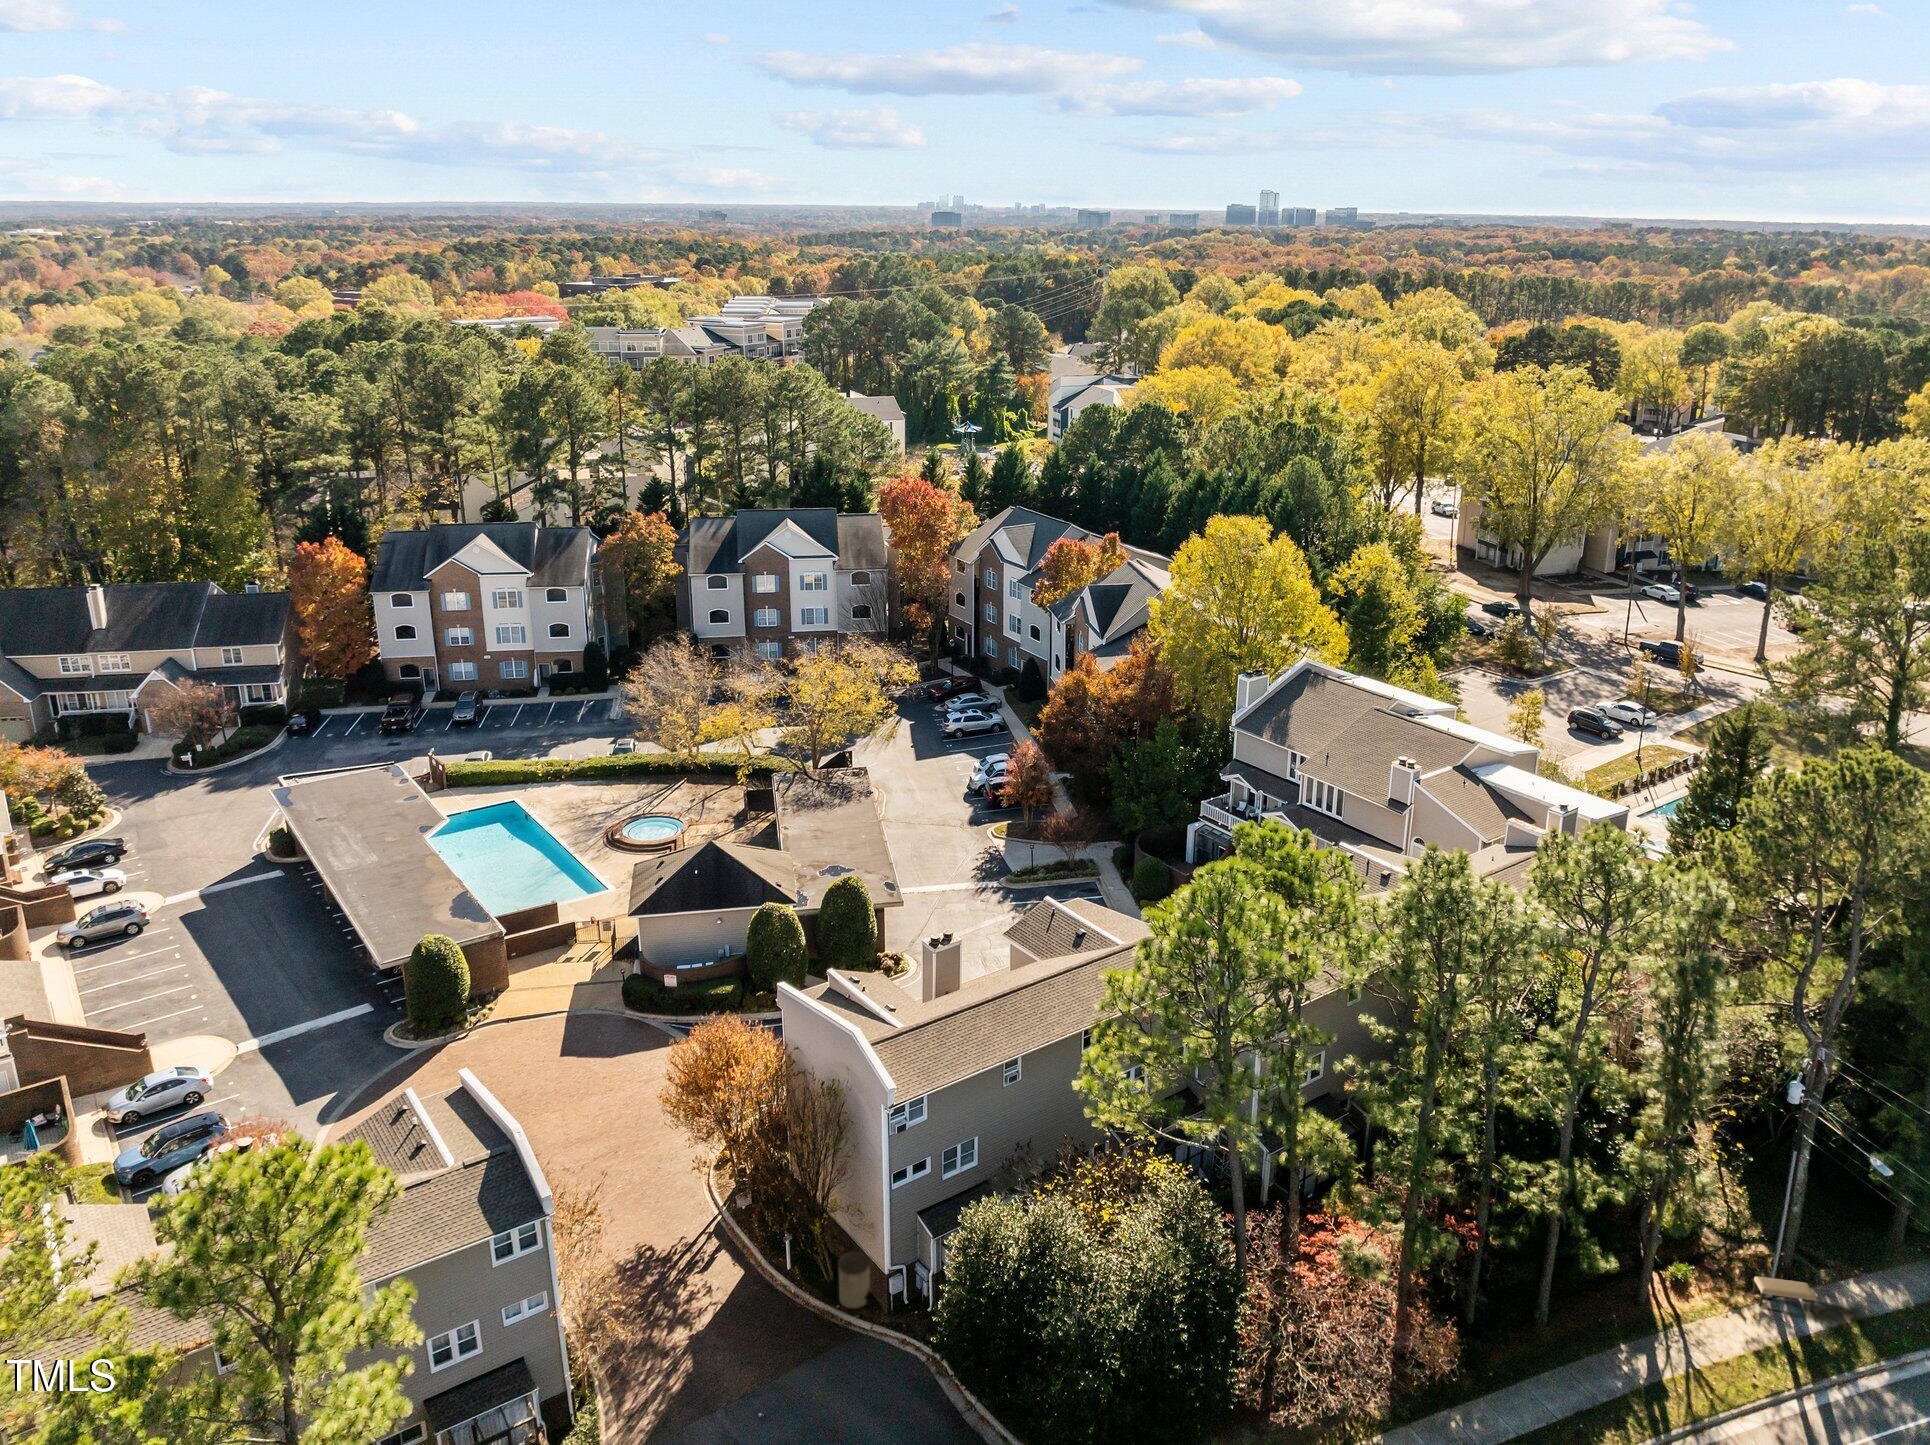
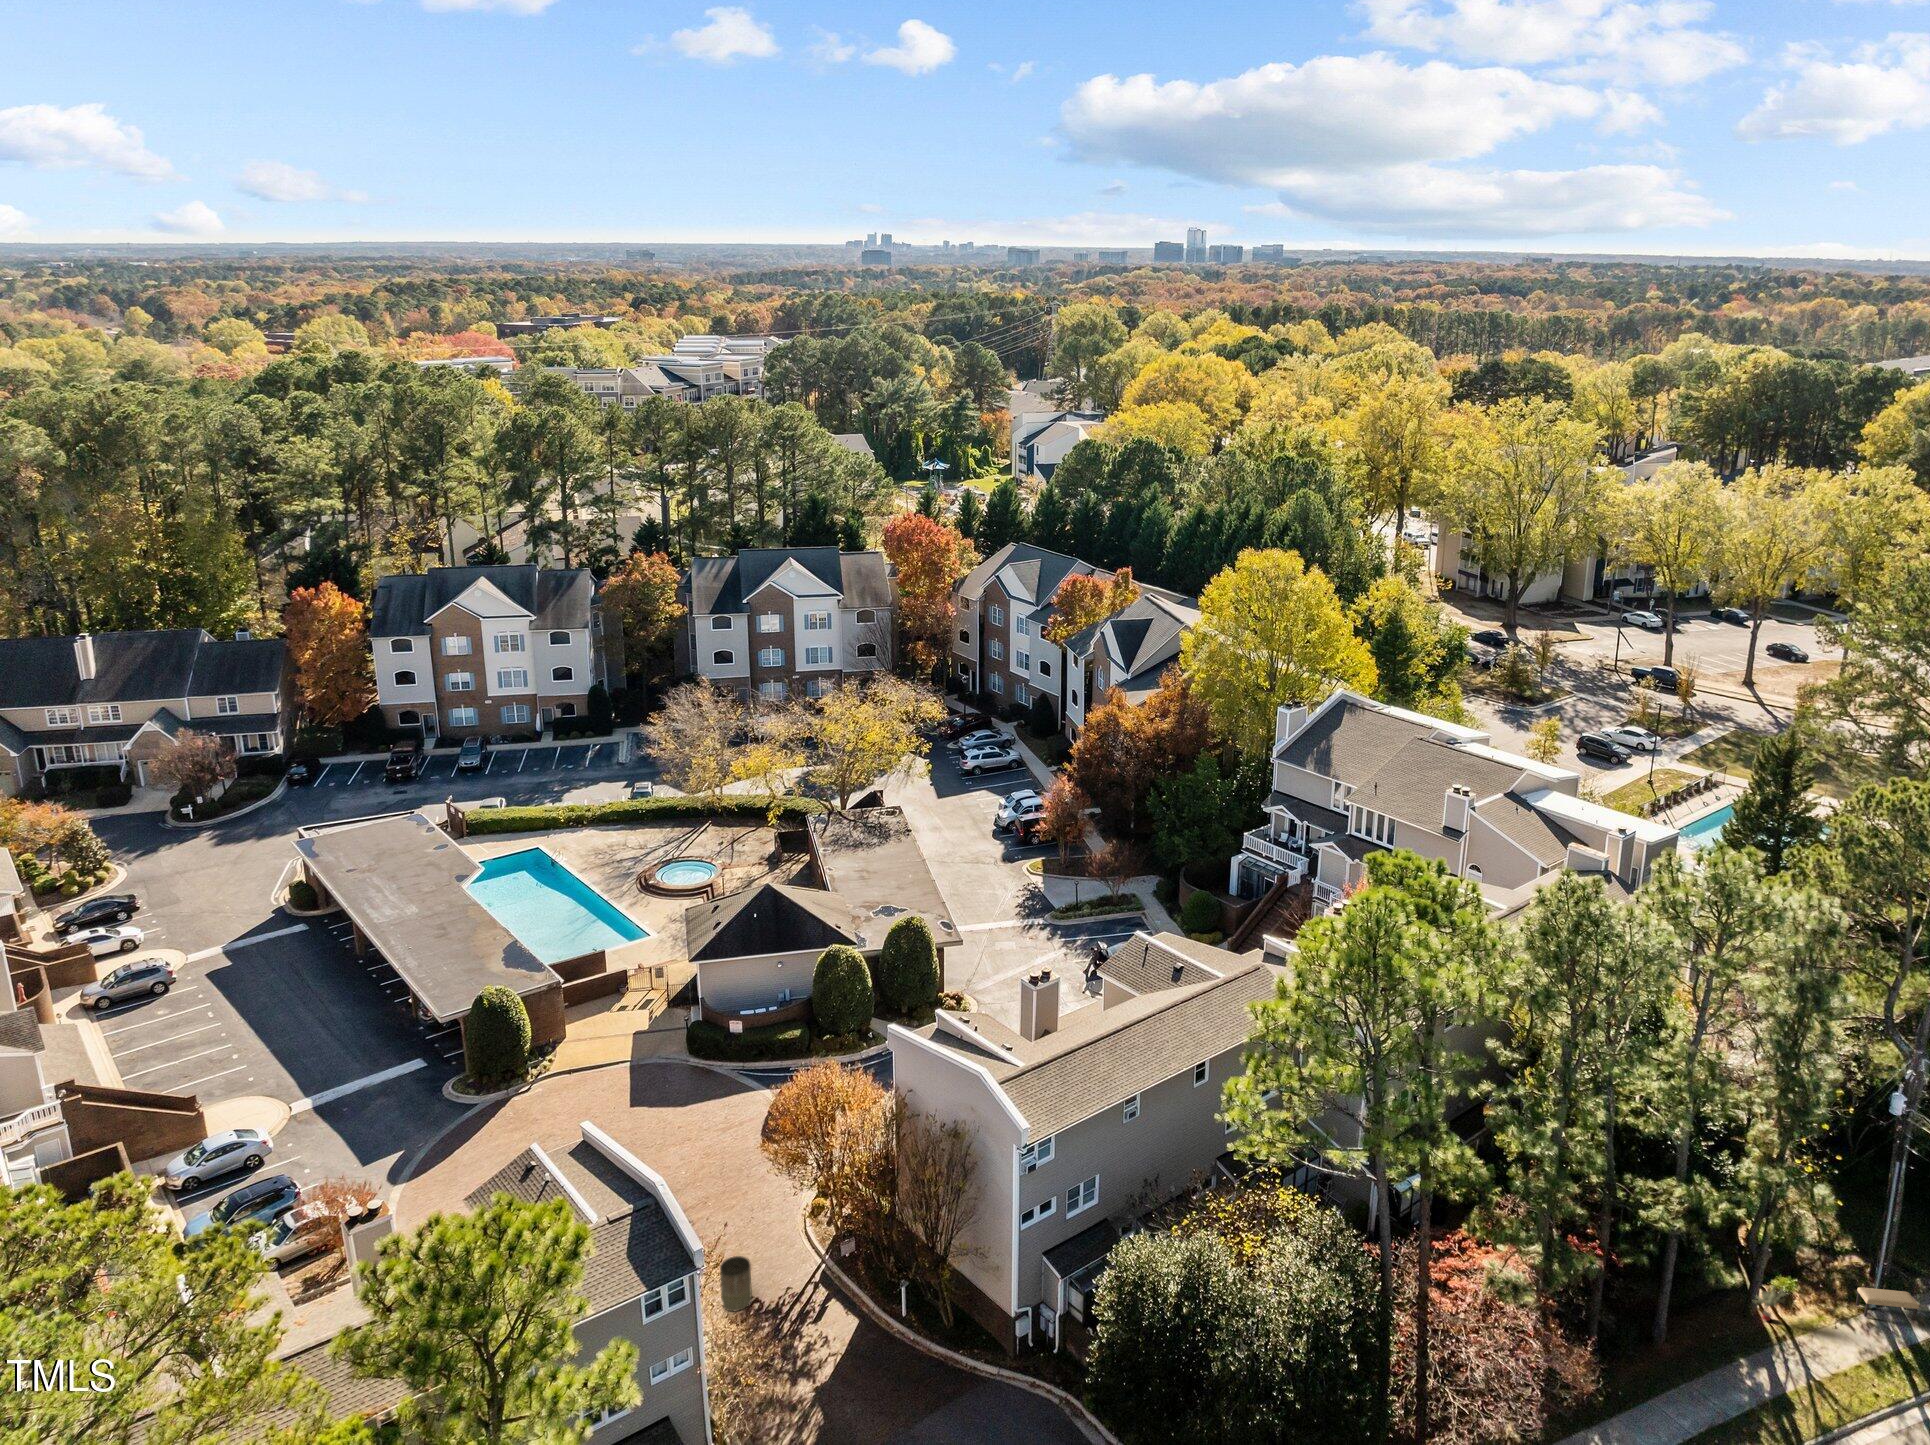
trash can: present [839,1252,870,1309] -> present [720,1256,752,1311]
potted tree: none [1642,1270,1677,1308] -> present [1754,1286,1786,1321]

